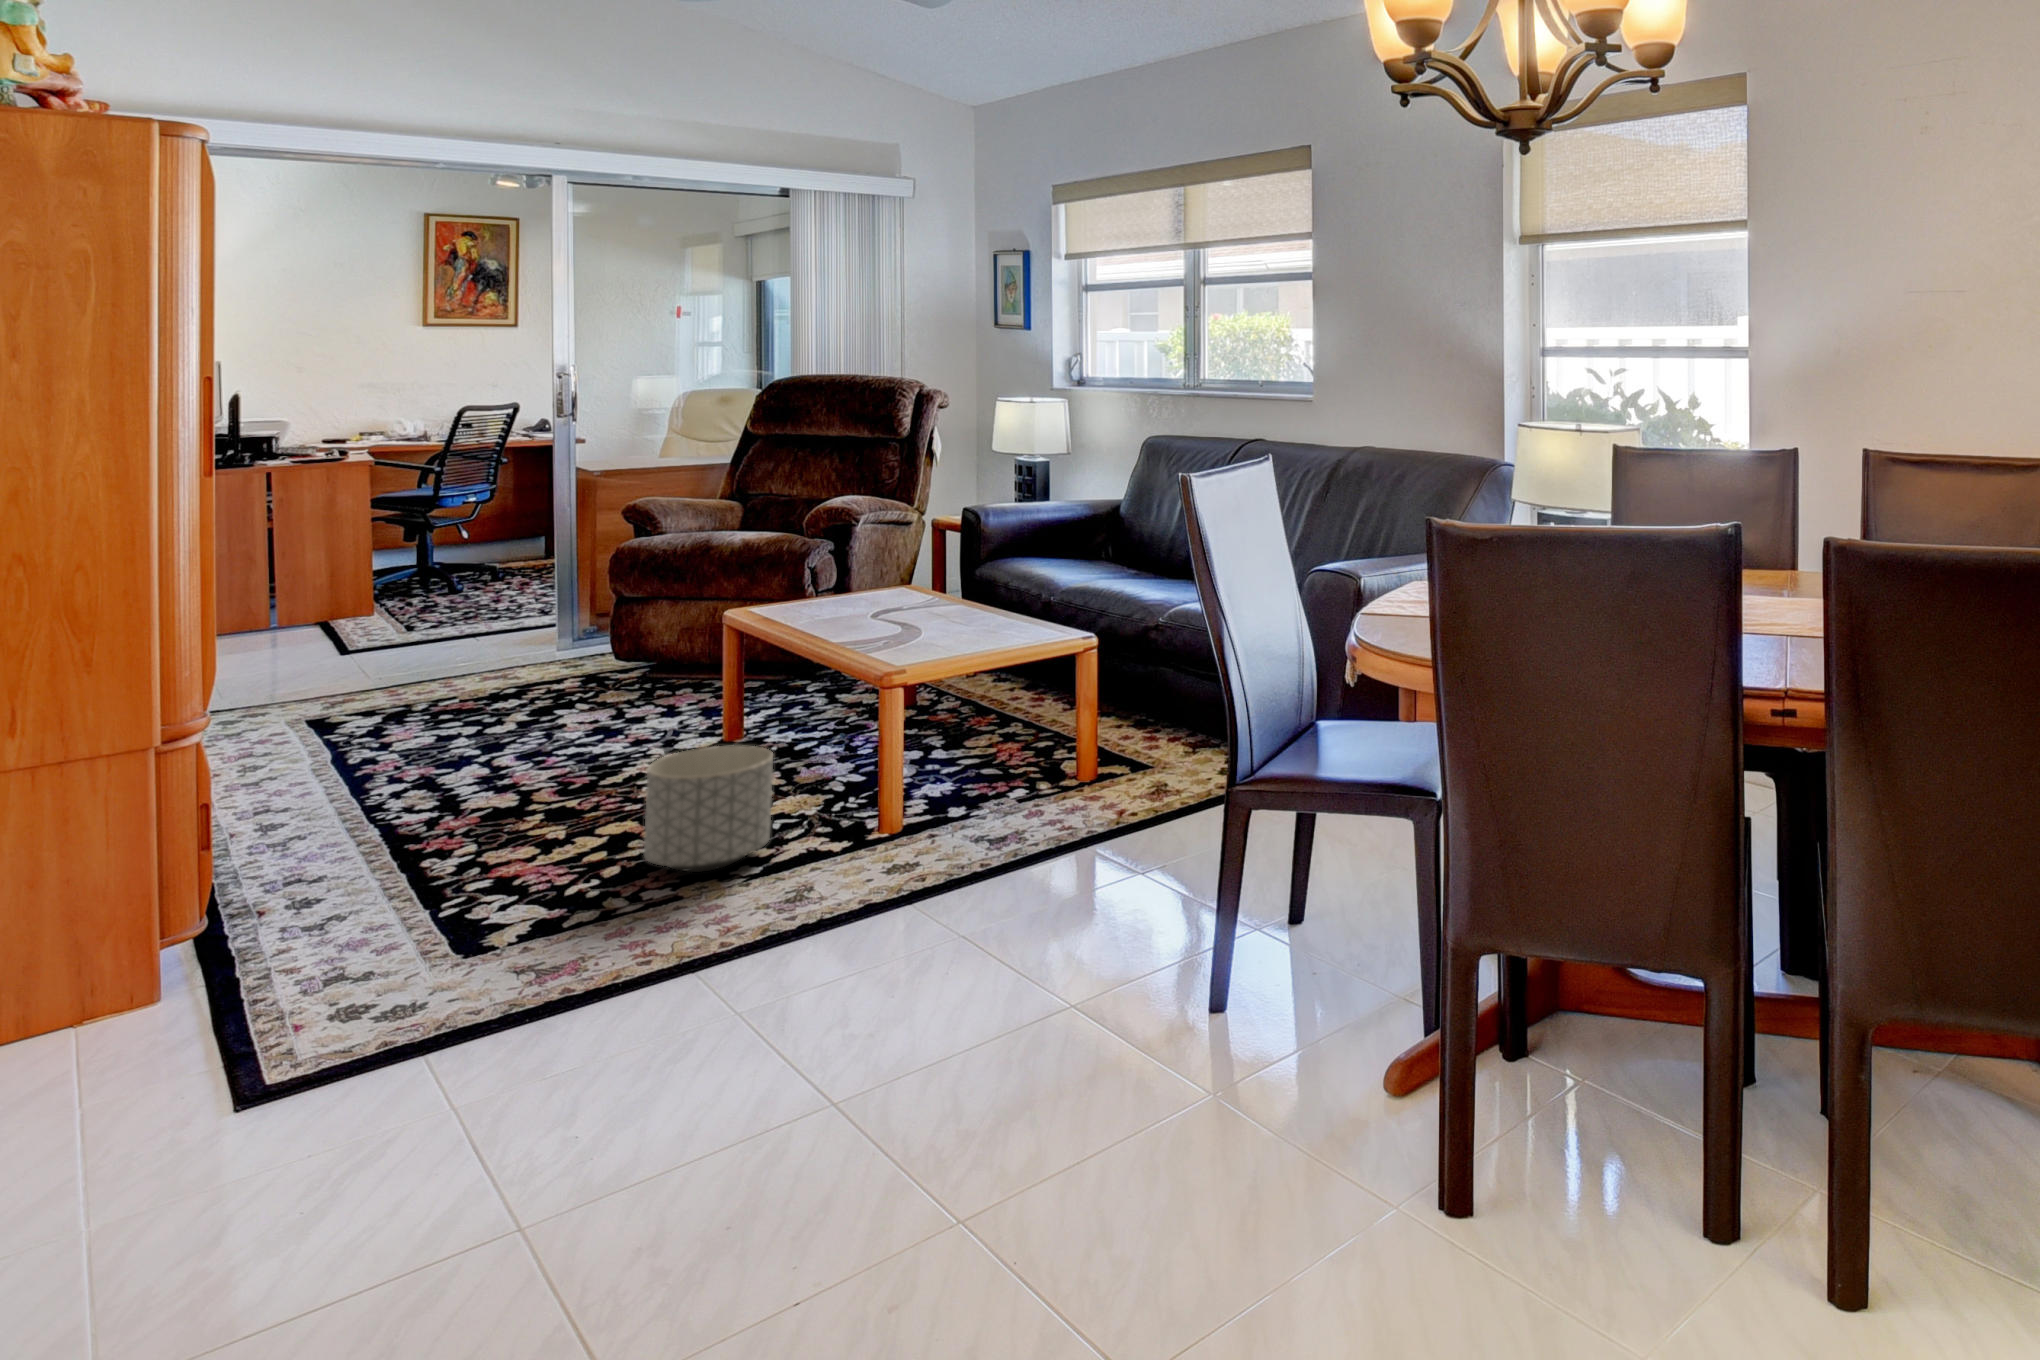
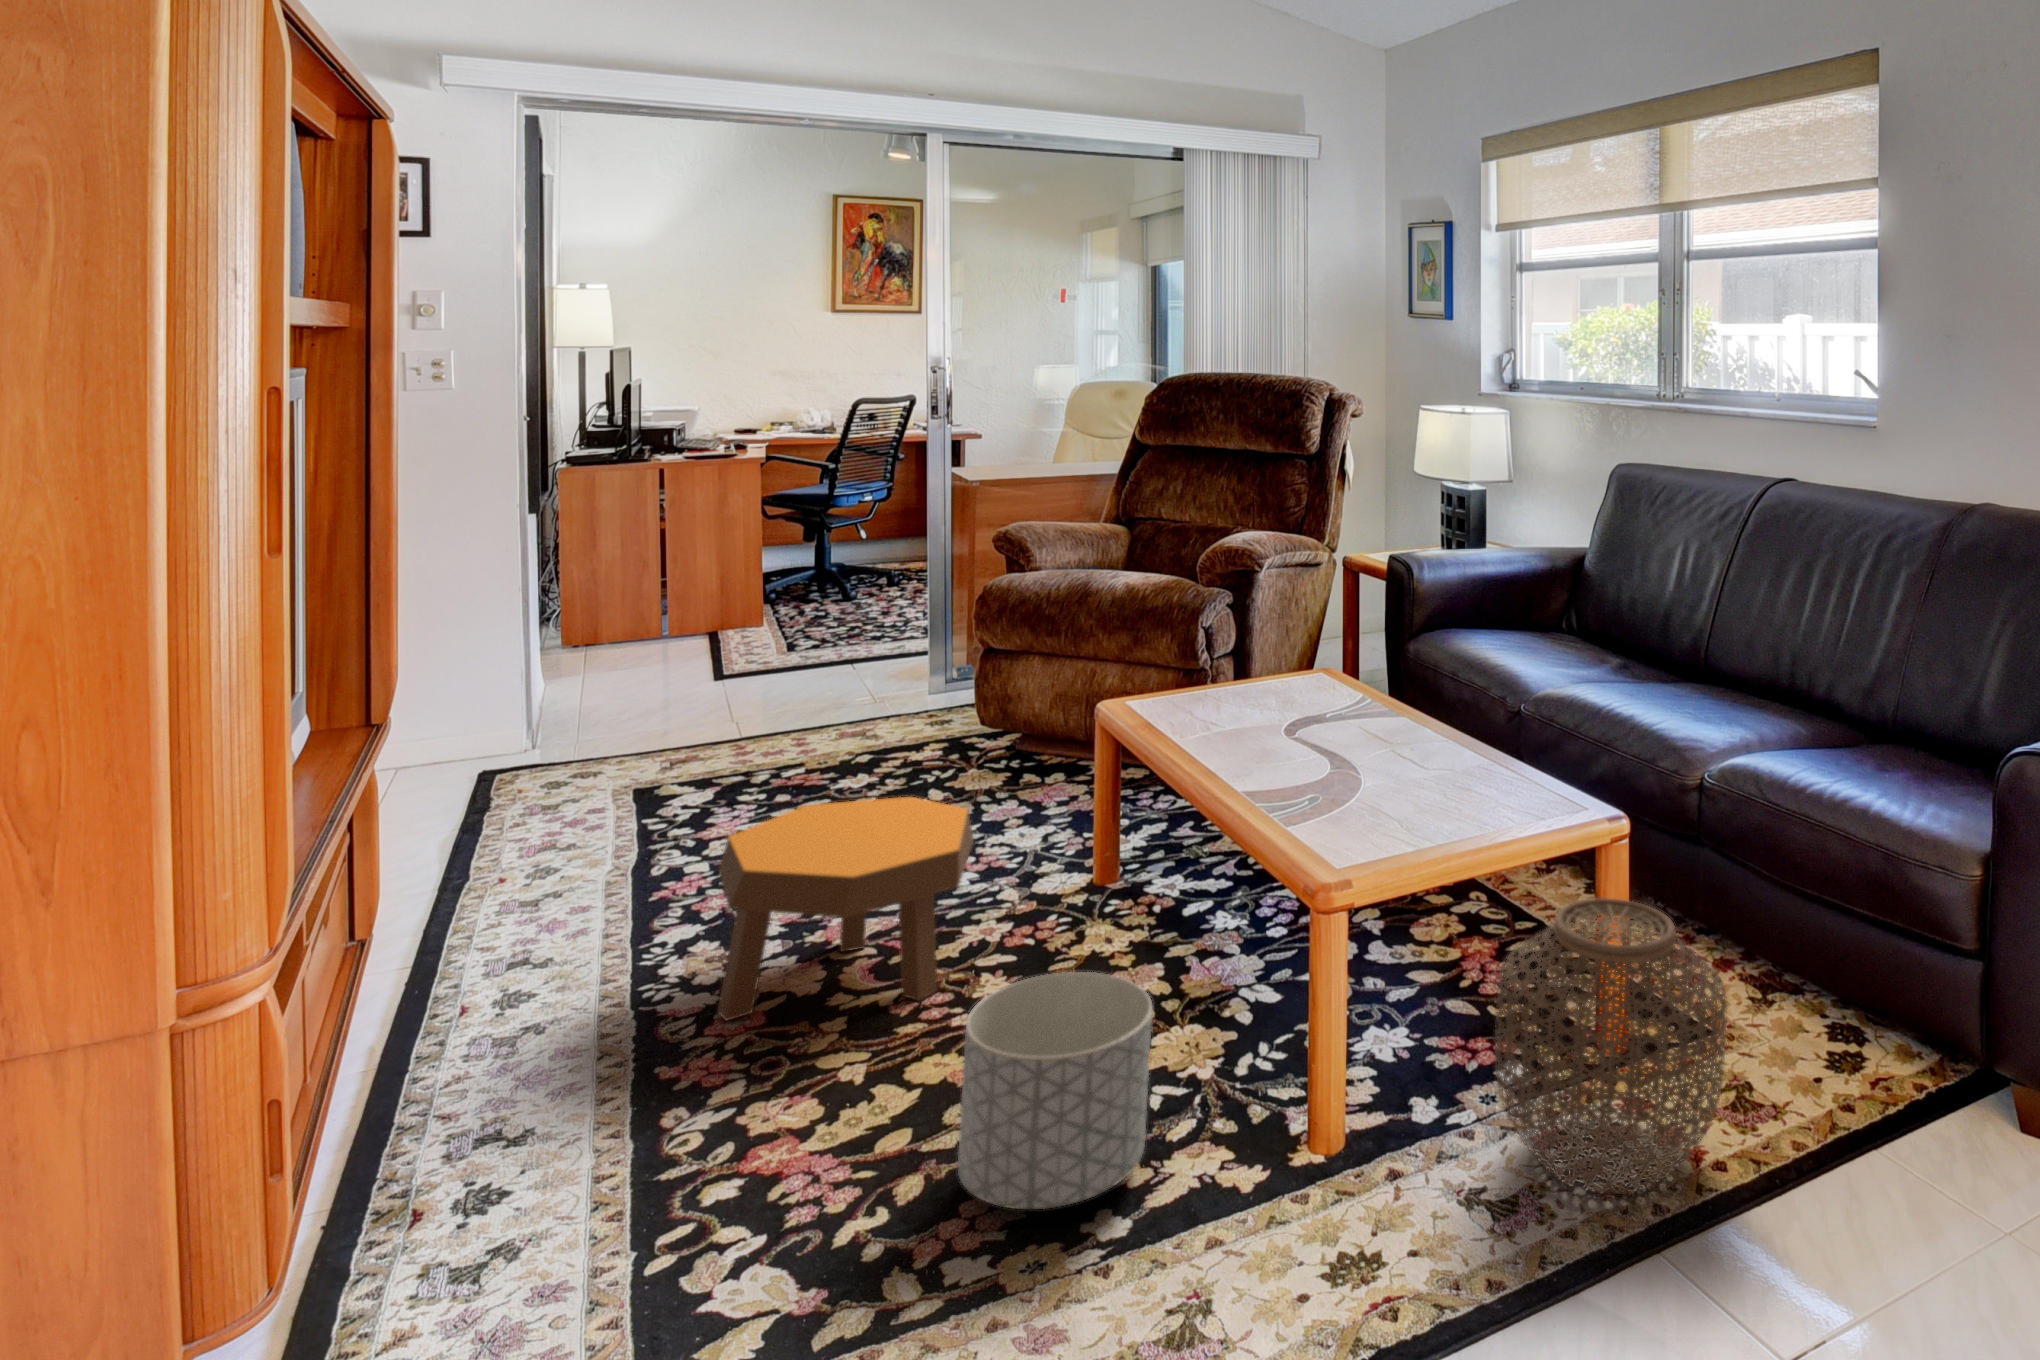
woven basket: none [997,676,1137,831] -> present [1495,898,1727,1194]
footstool: none [429,681,631,826] -> present [717,797,974,1020]

